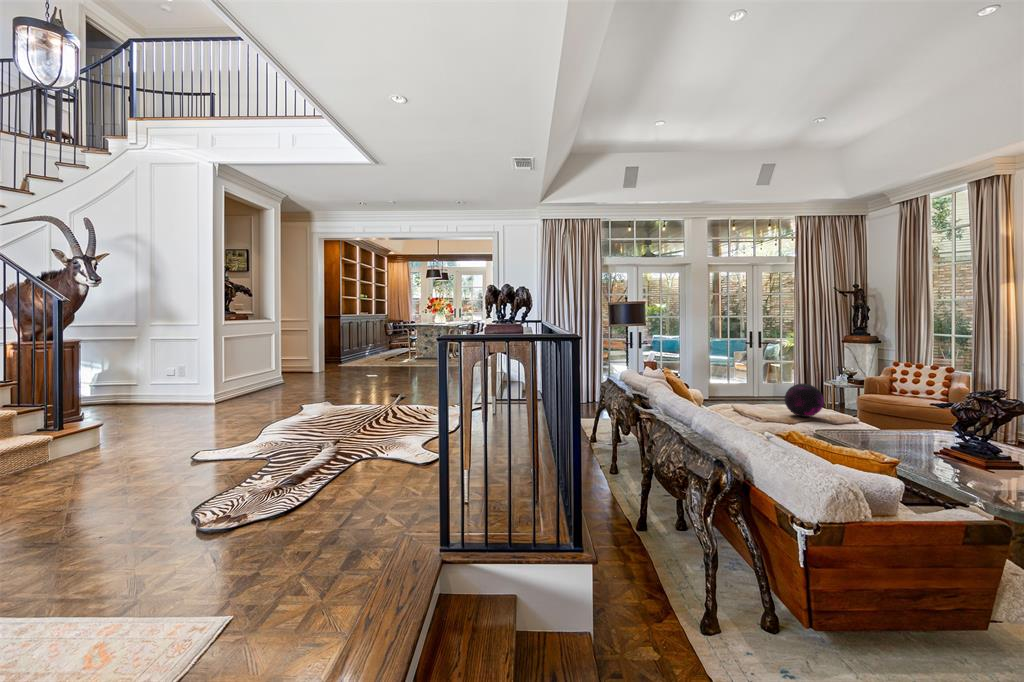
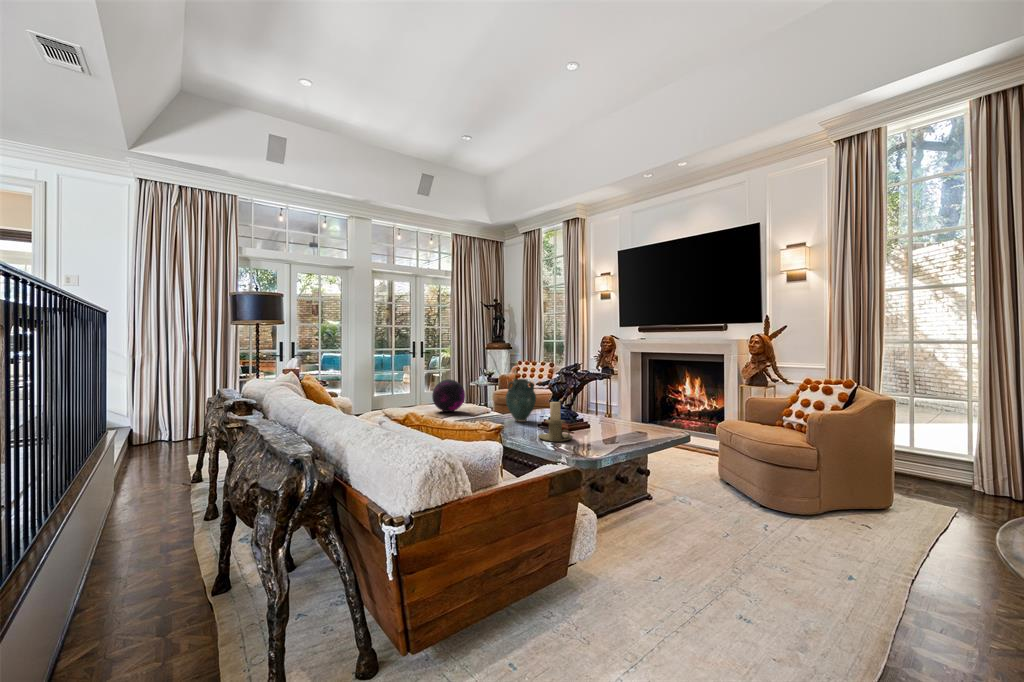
vase: none [881,392,926,440] -> present [506,379,536,422]
candle holder: none [930,427,987,475] -> present [538,402,573,442]

